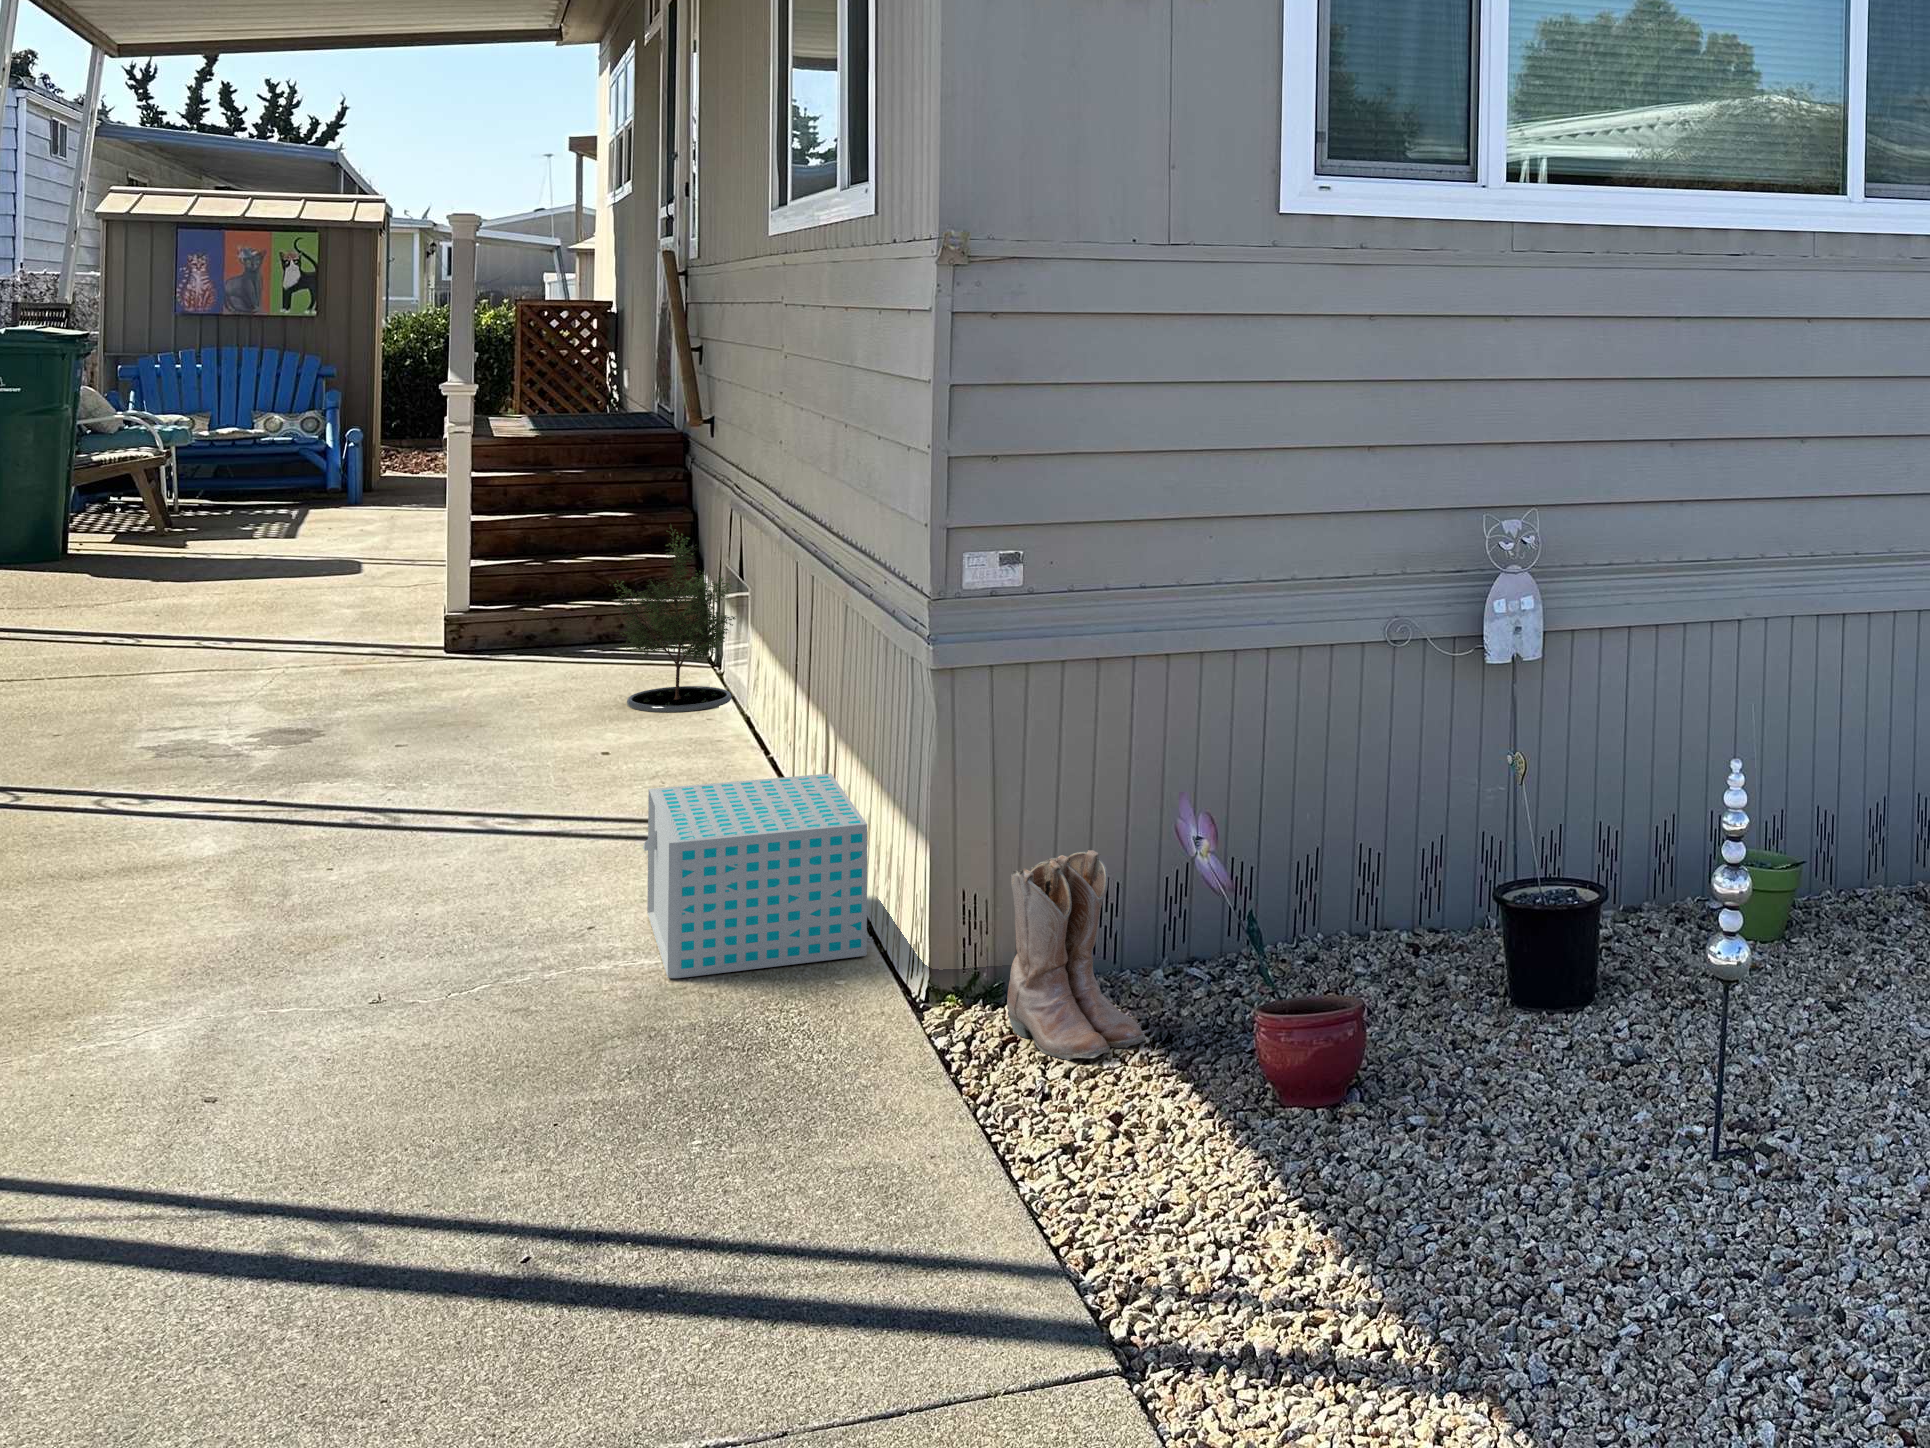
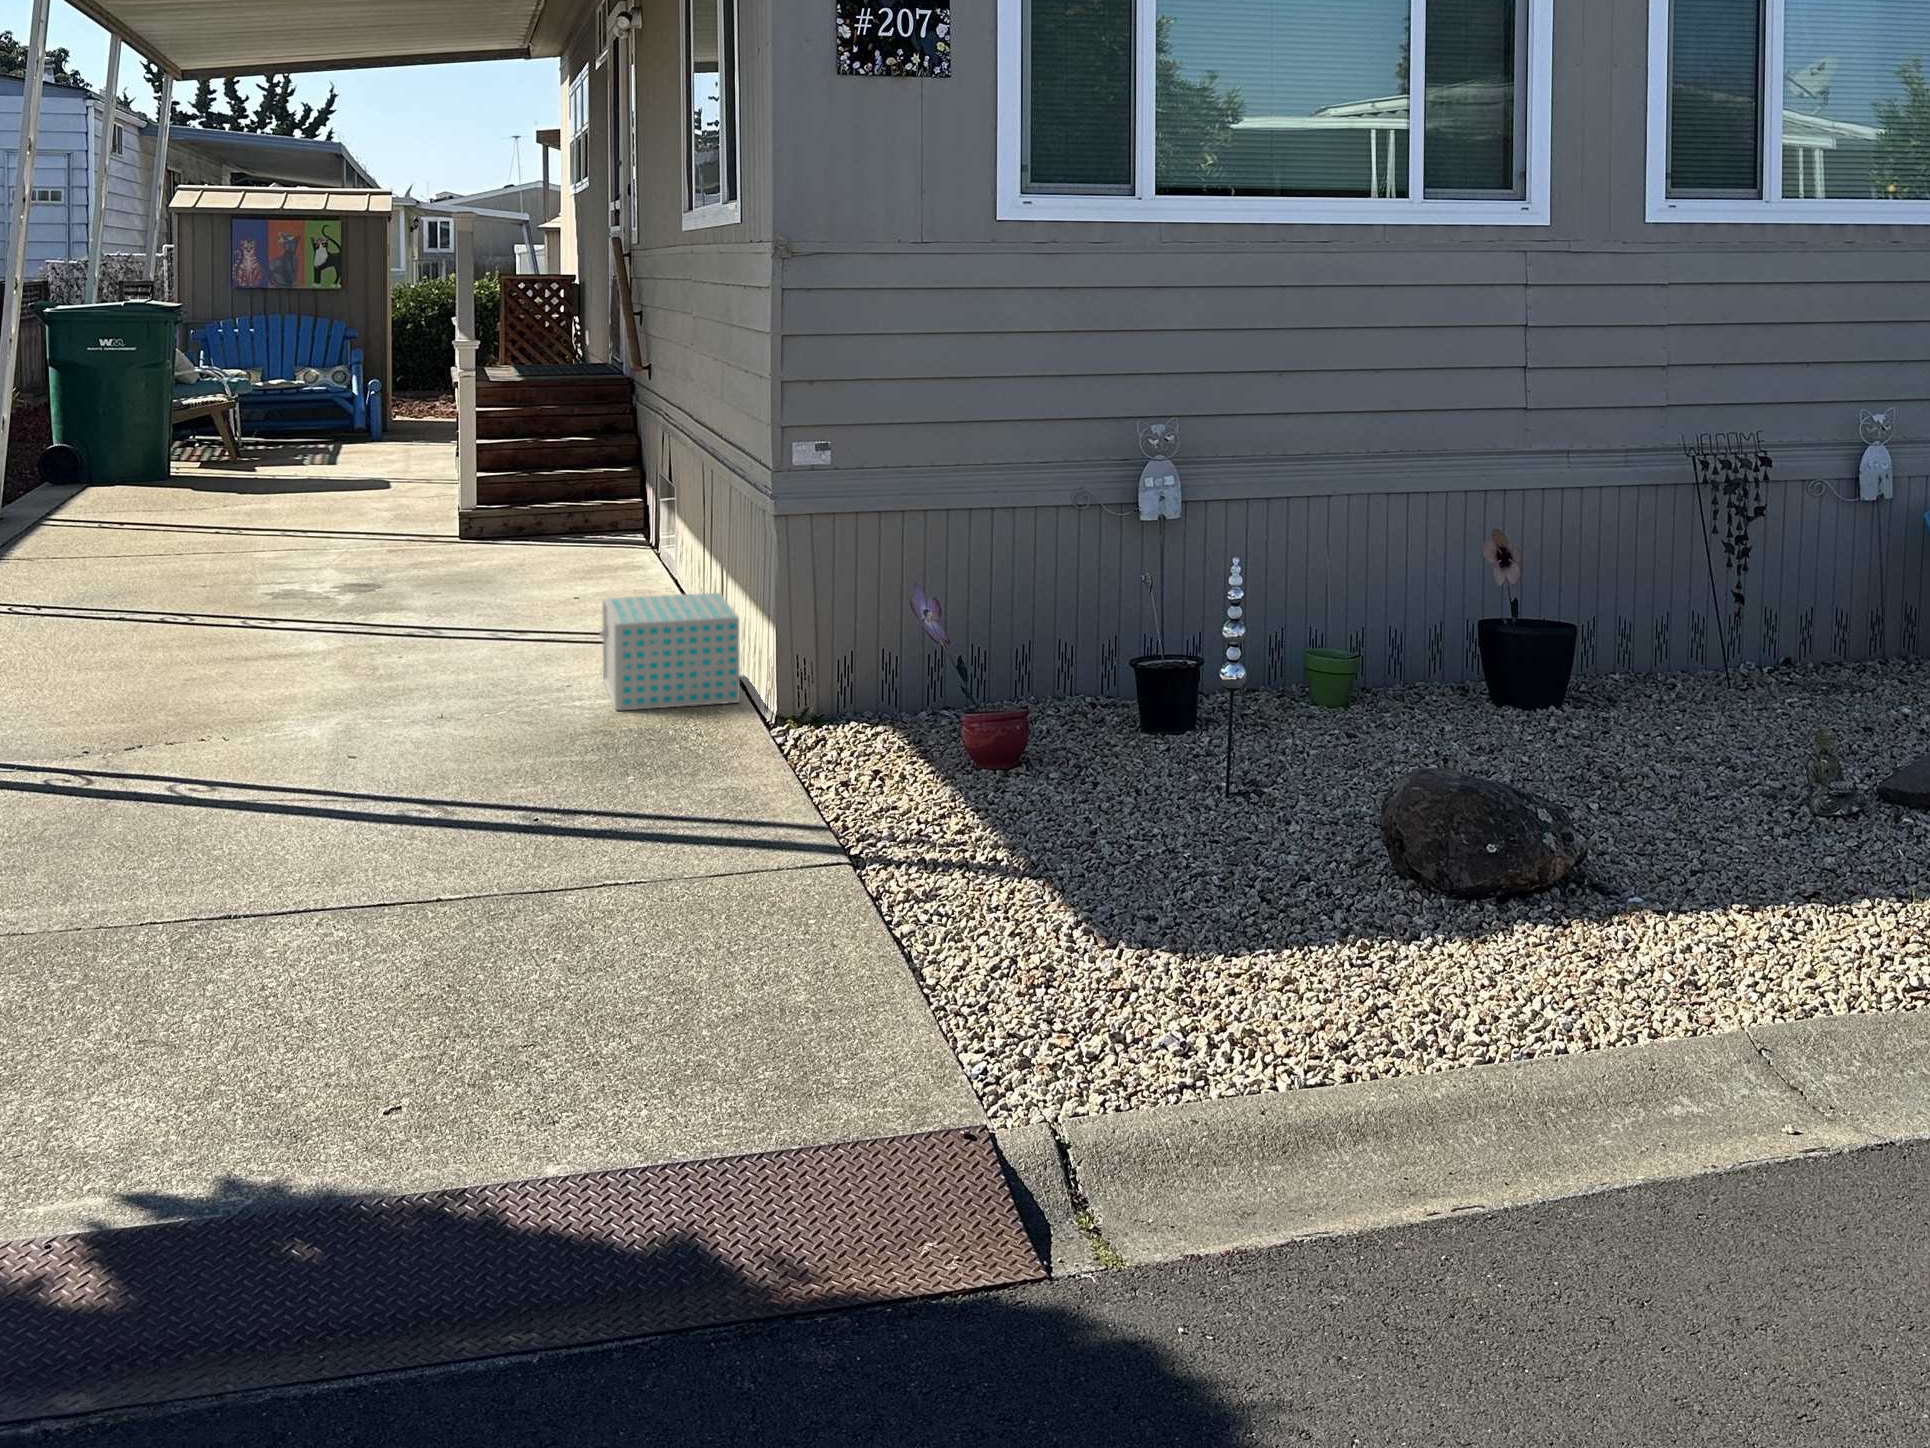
potted tree: present [609,525,736,712] -> none [575,439,666,575]
boots: present [1007,850,1146,1060] -> none [822,627,906,752]

